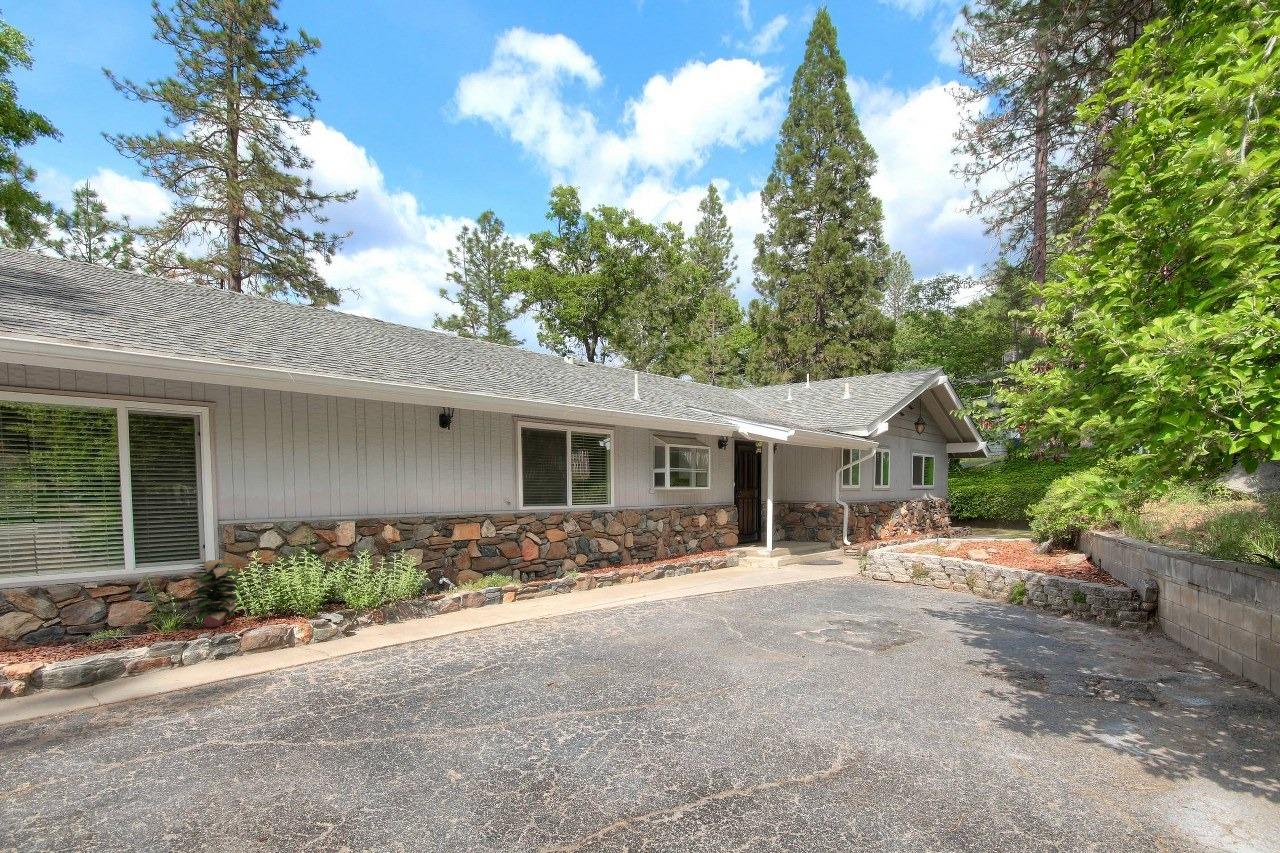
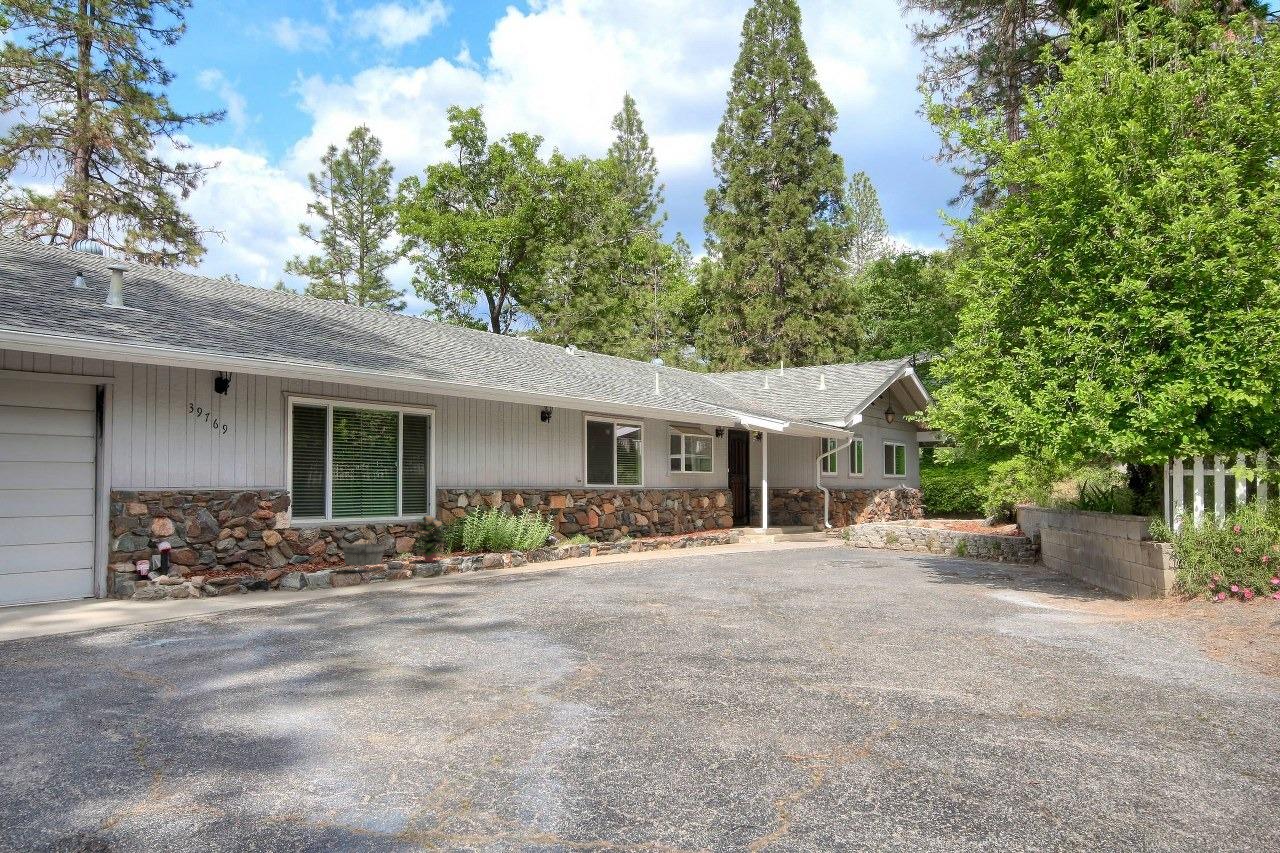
wooden bucket: none [28,595,110,655] -> present [343,538,384,572]

